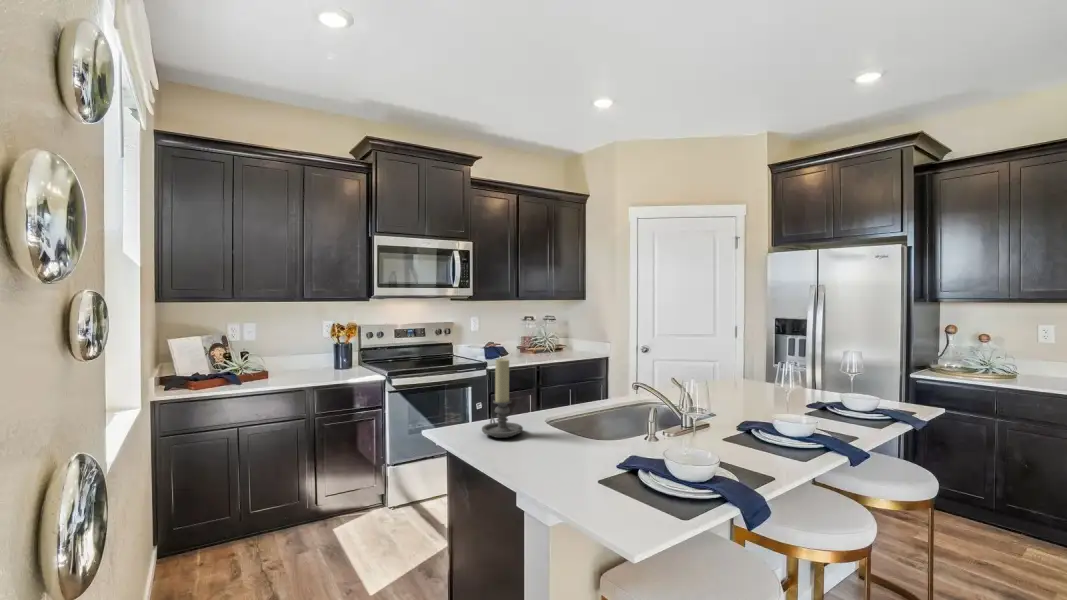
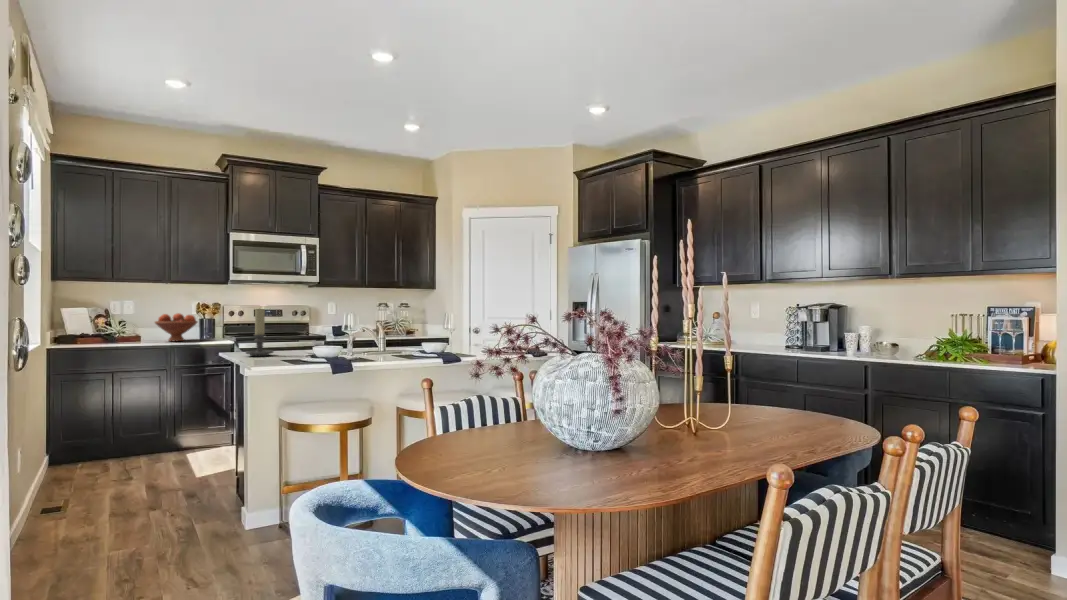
fruit bowl: none [286,339,339,377] -> present [155,313,197,341]

